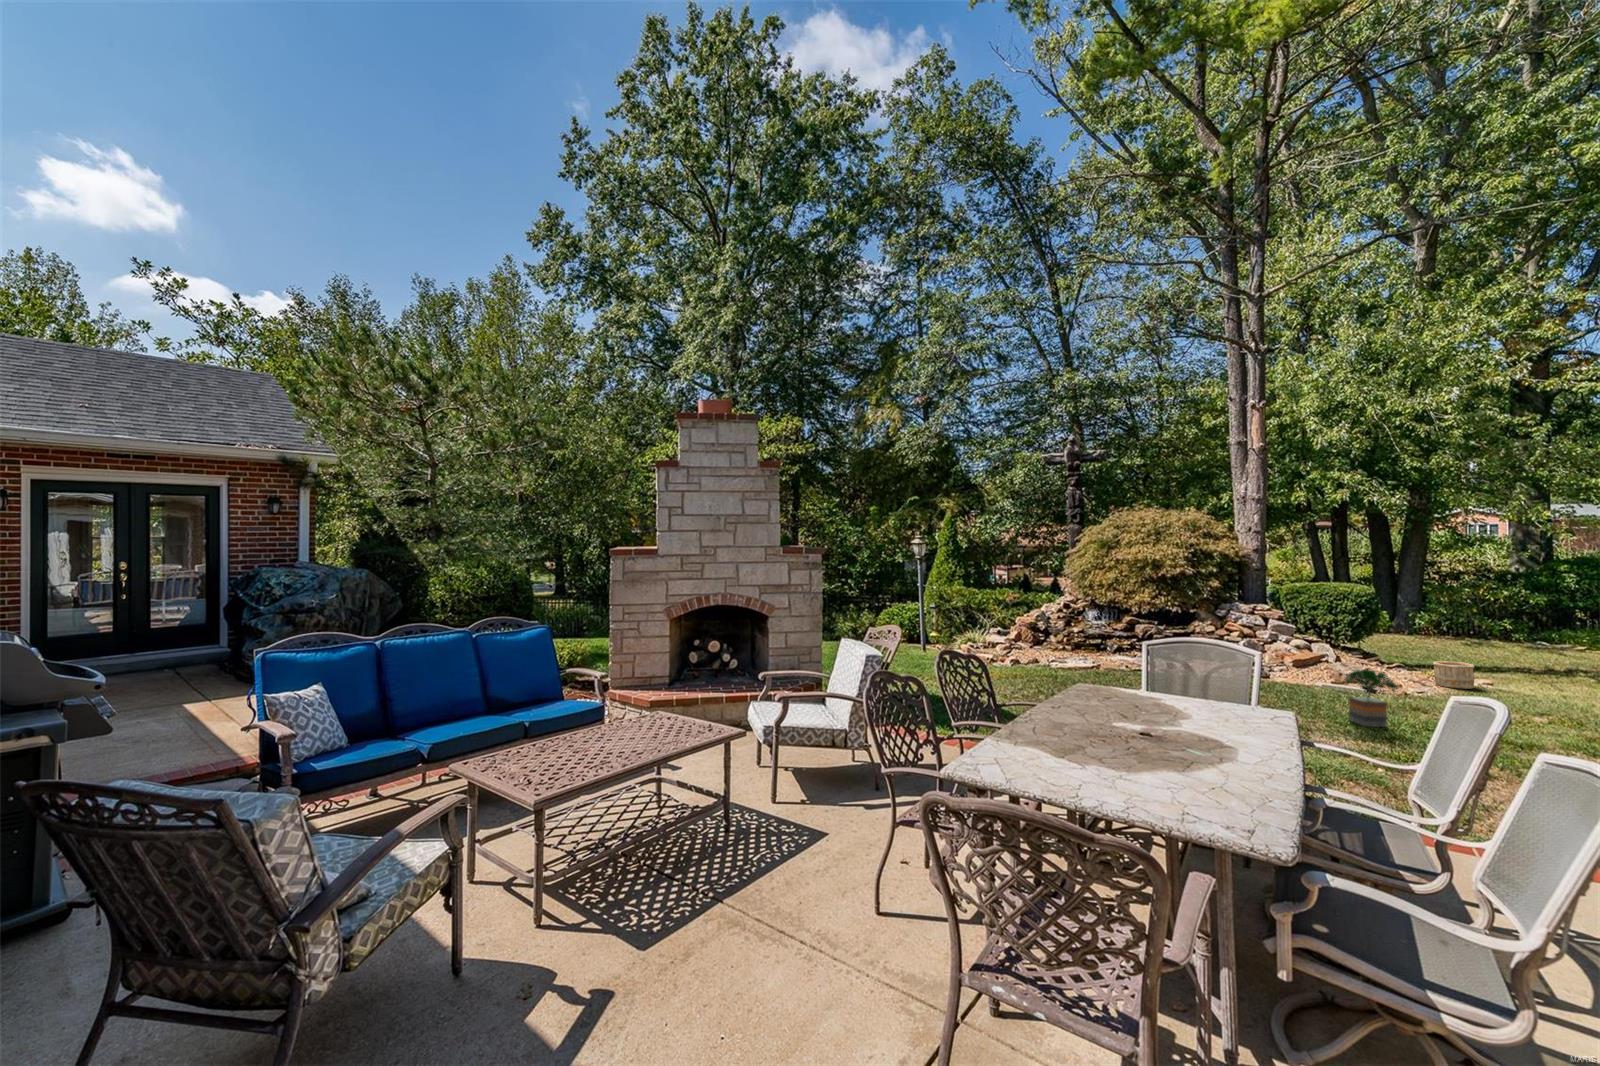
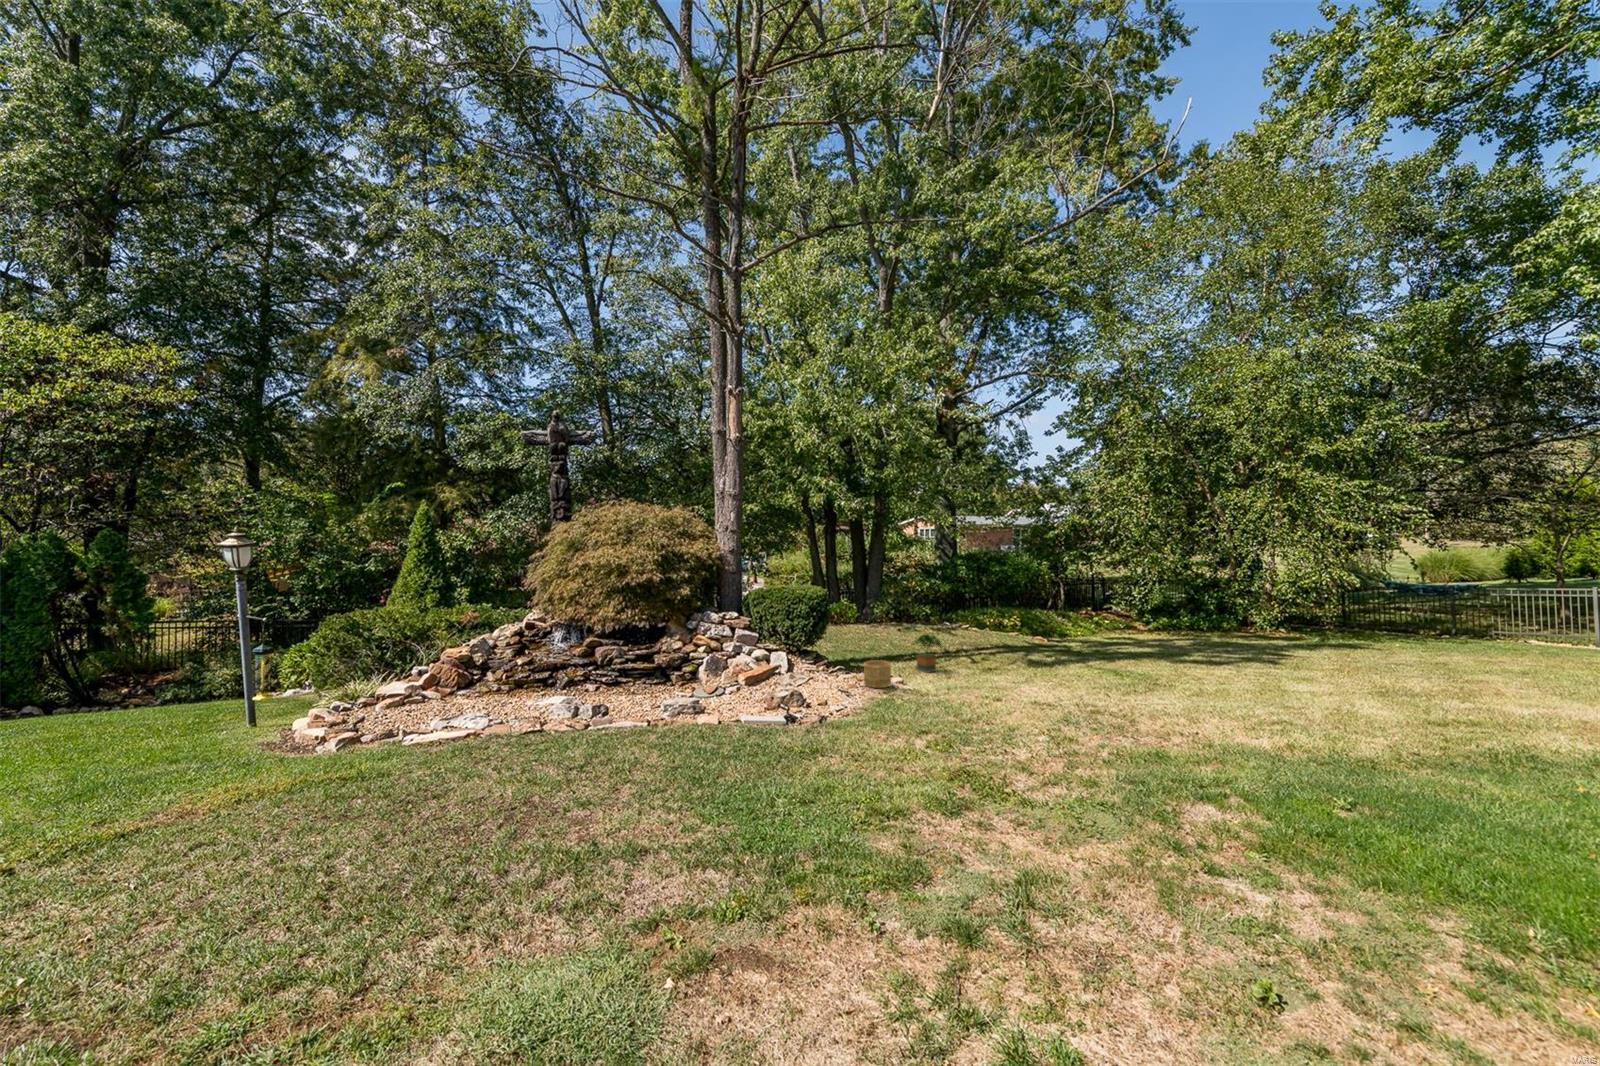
potted tree: present [1346,669,1398,727] -> present [914,634,941,673]

